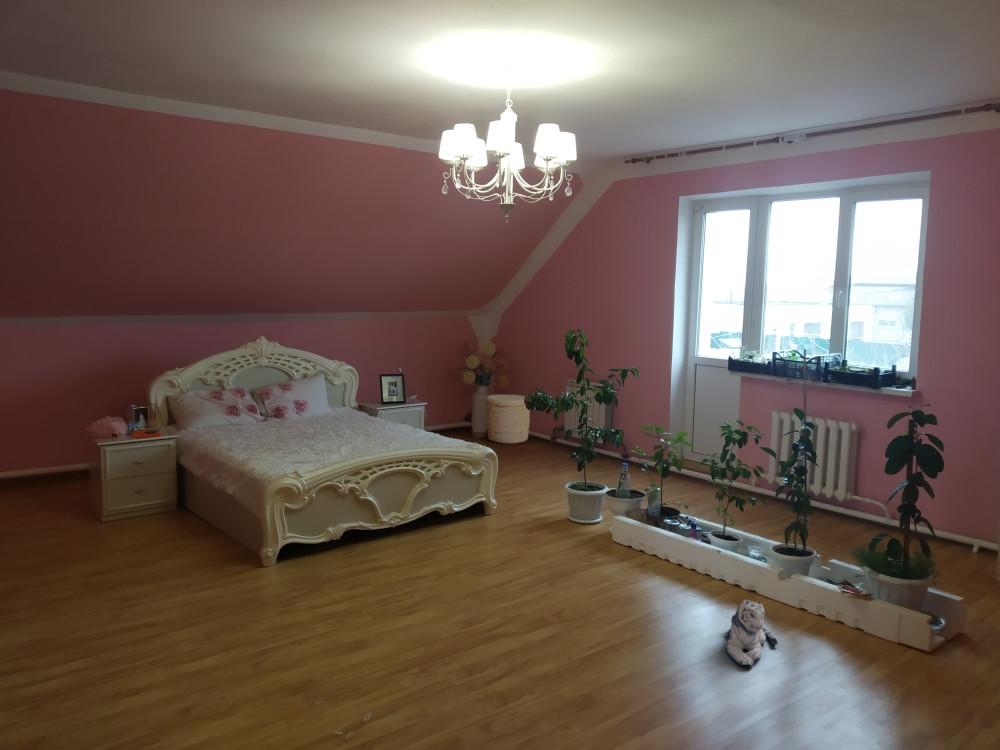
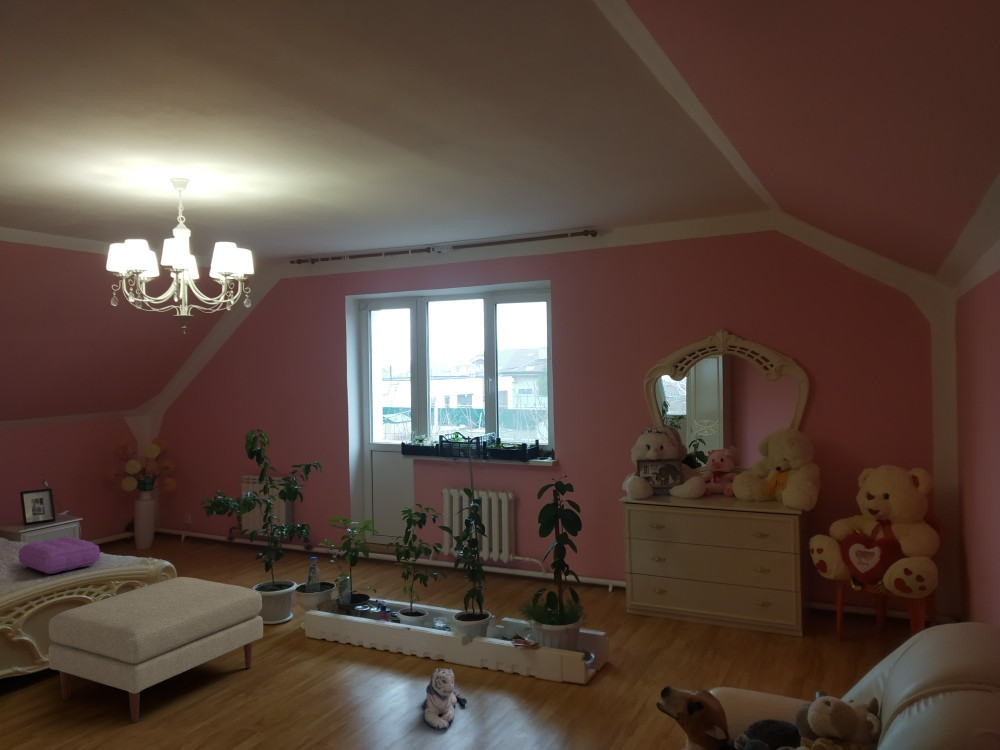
woven basket: present [486,394,530,444] -> none [150,497,203,552]
pillow: none [372,415,434,446] -> present [19,536,100,574]
ottoman: none [386,464,569,588] -> present [49,577,263,723]

